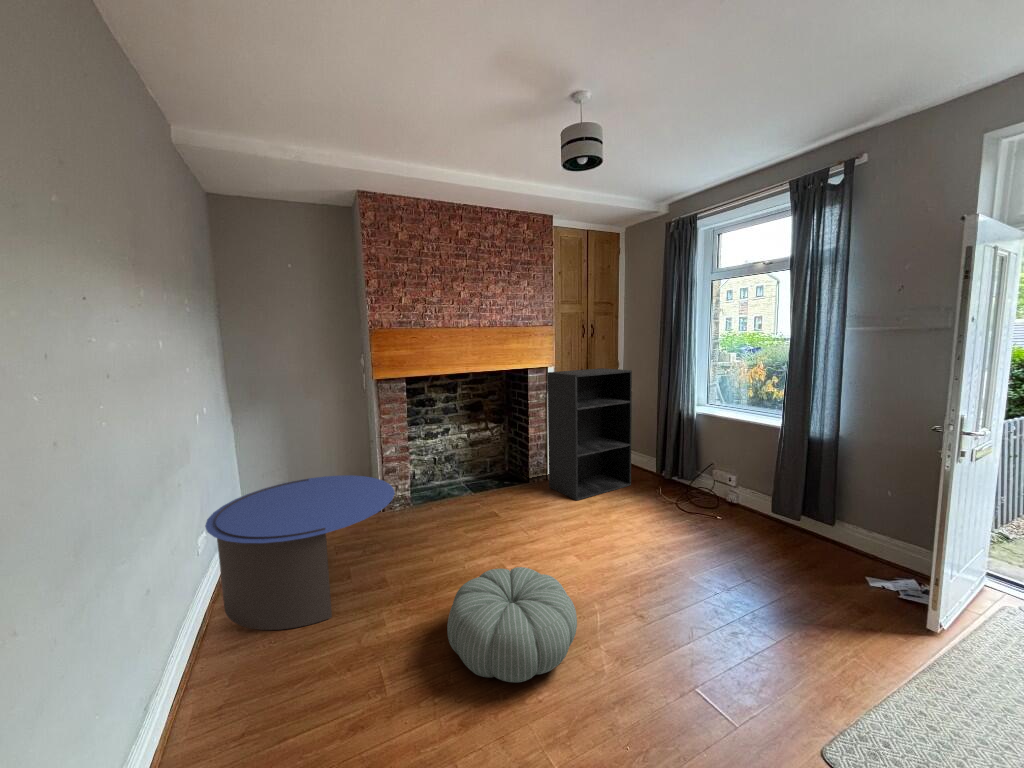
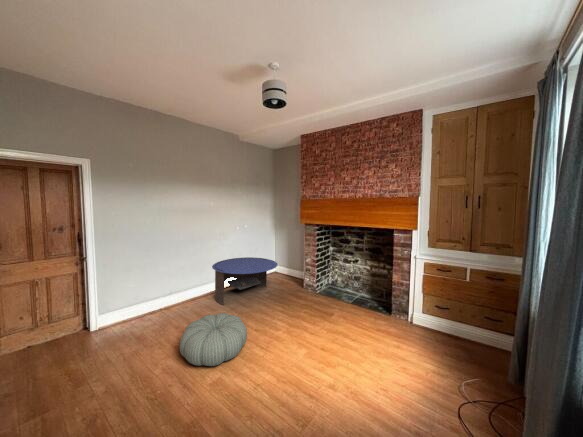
bookshelf: present [547,368,632,500] -> none [388,233,477,366]

